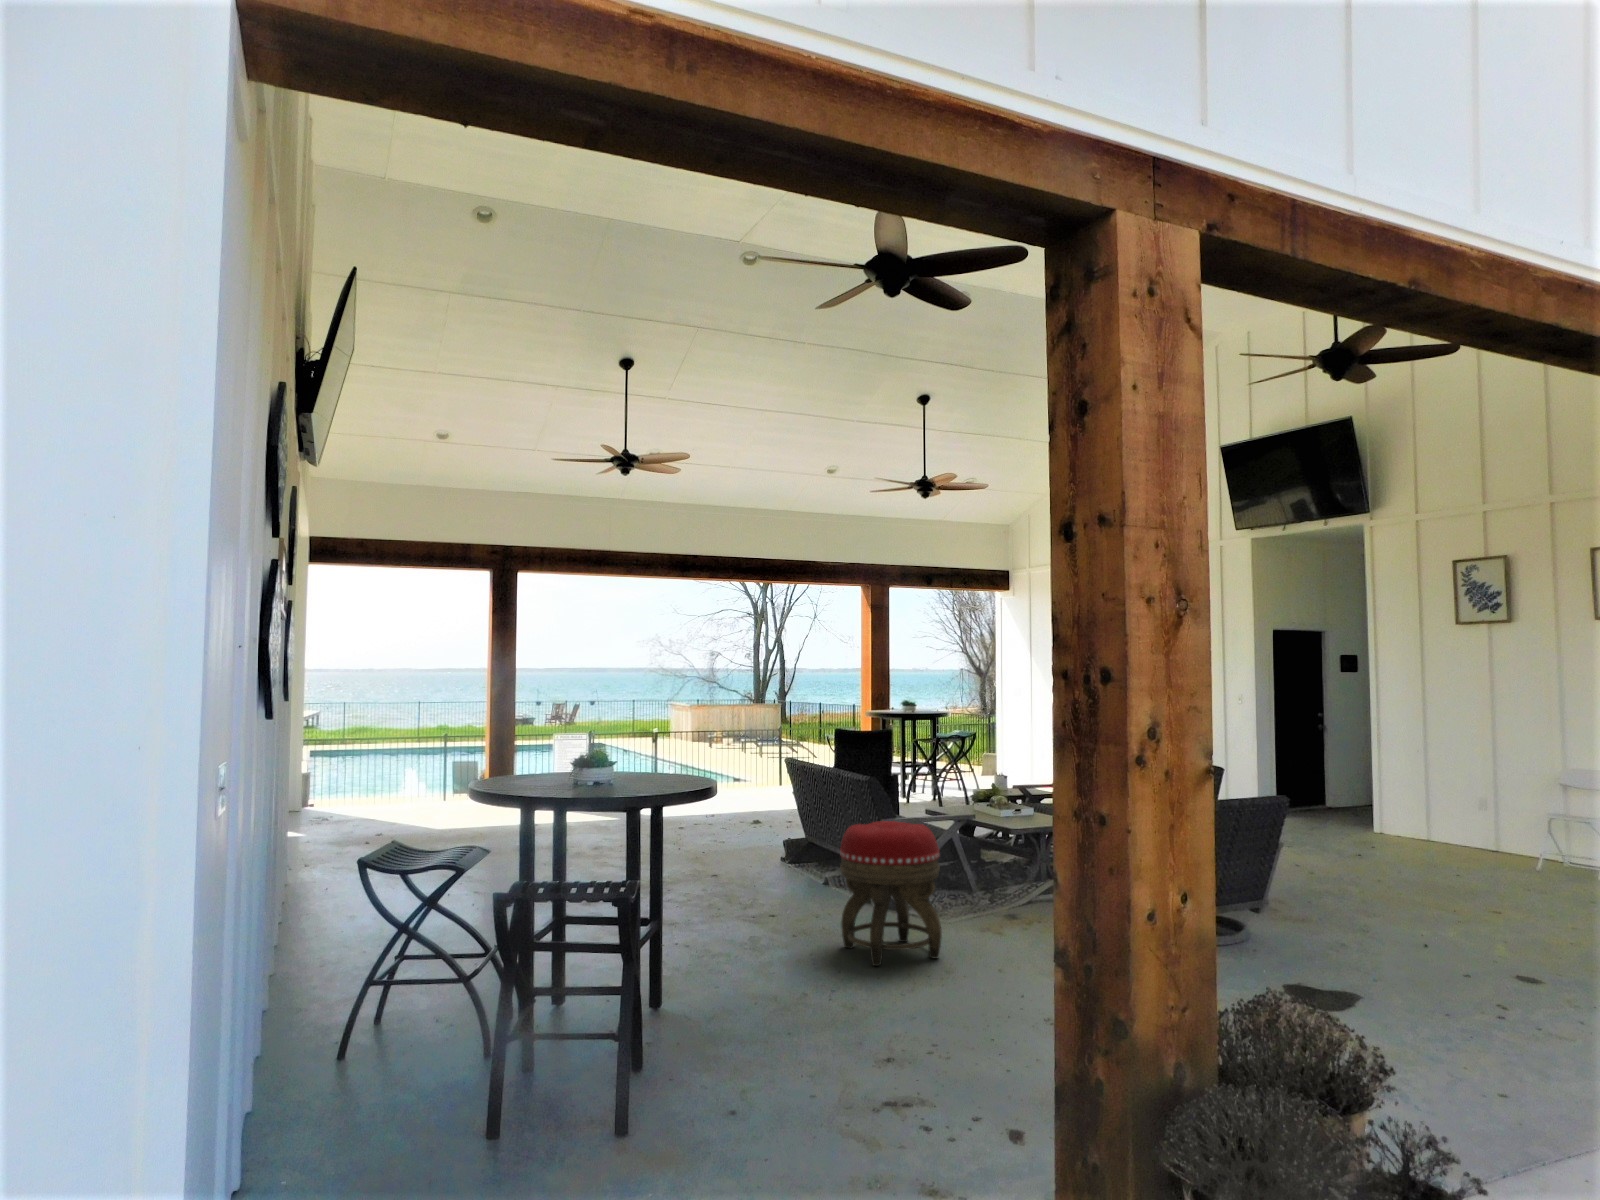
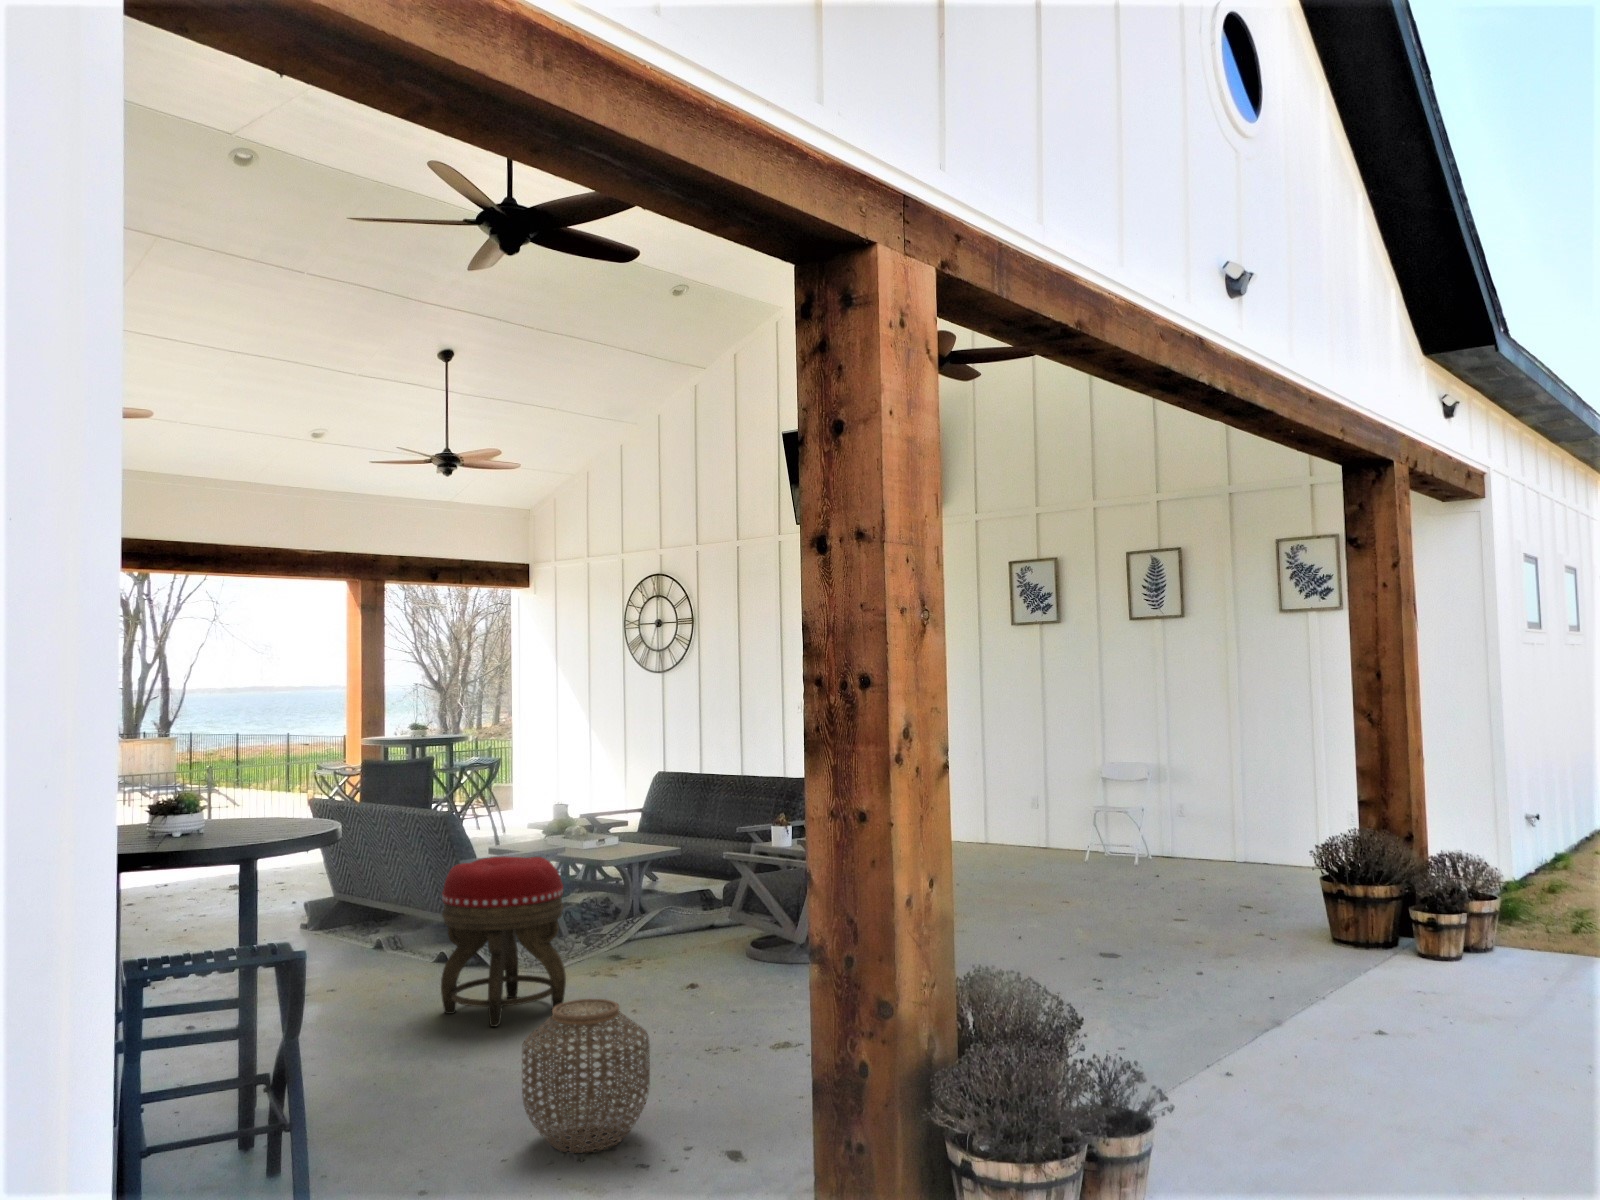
woven basket: none [839,960,954,1105] -> present [522,999,650,1153]

